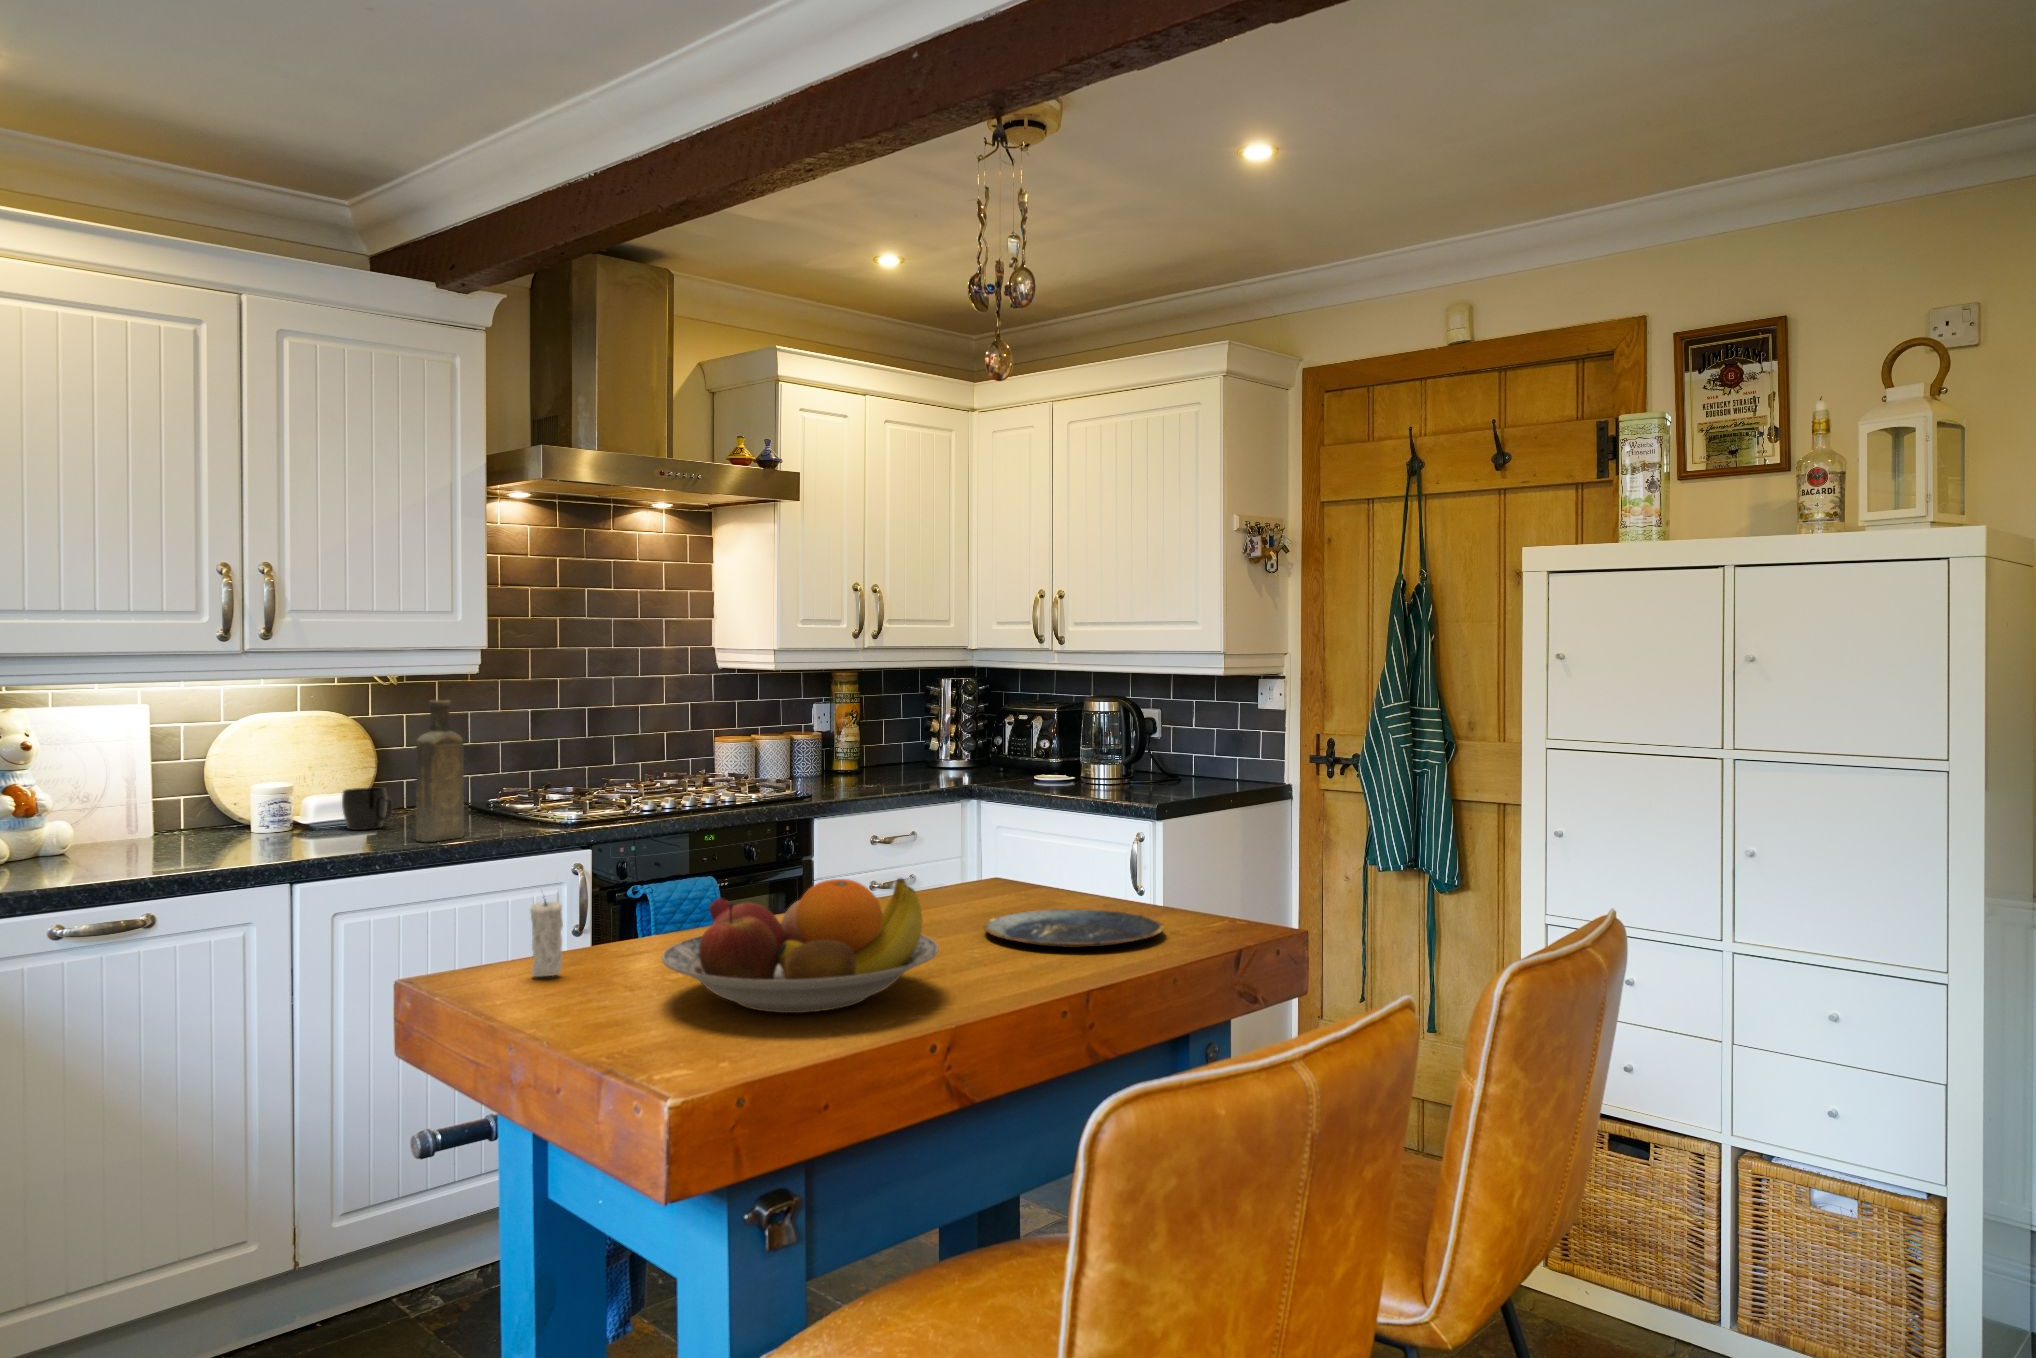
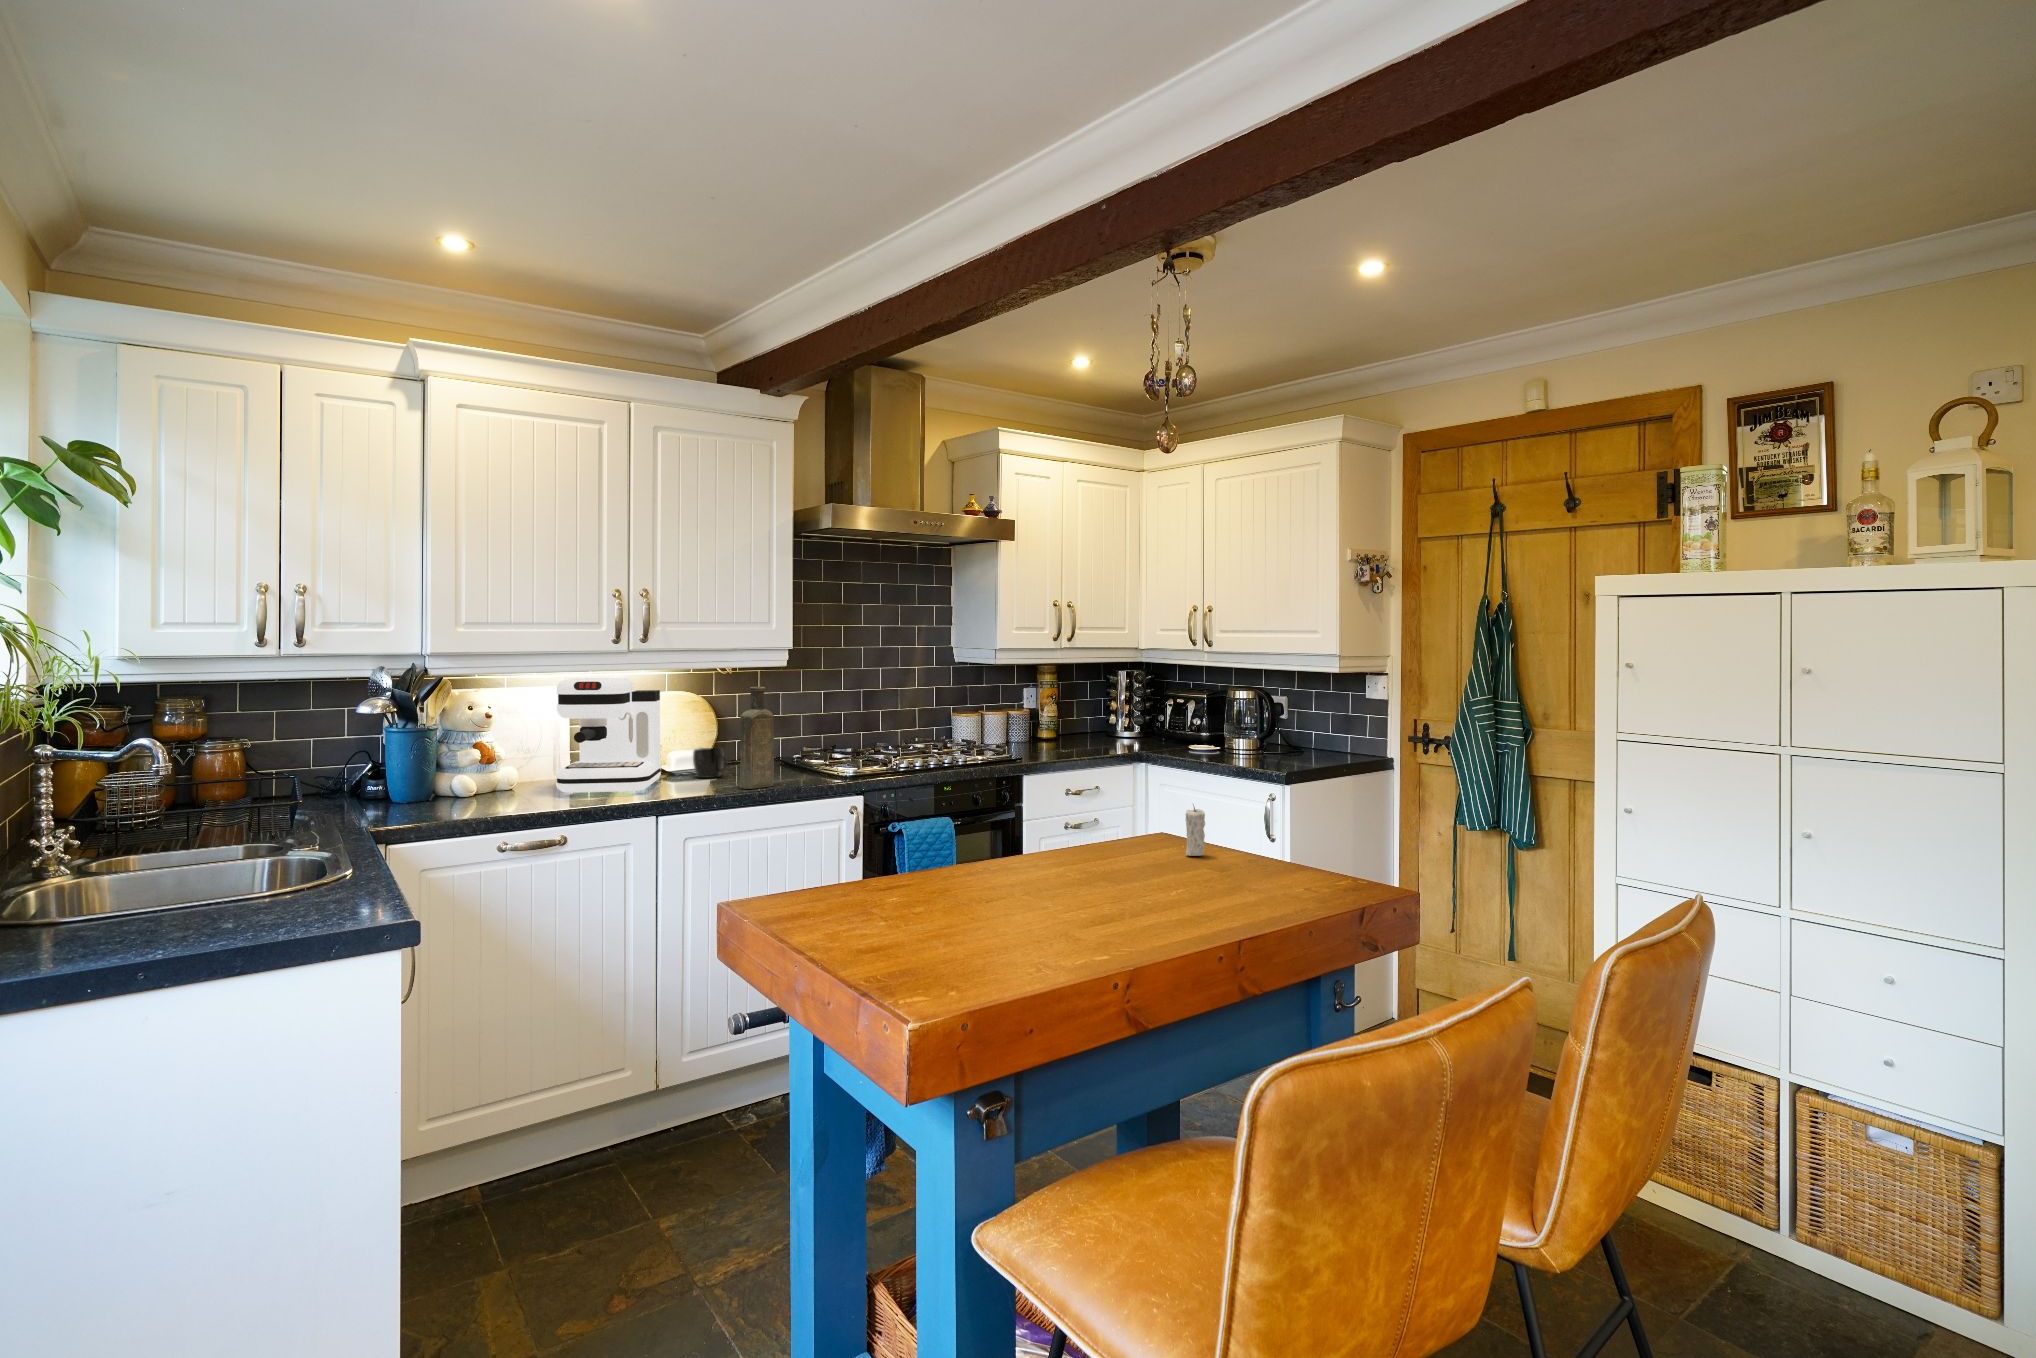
coffee maker: none [145,690,297,856] -> present [556,677,661,795]
fruit bowl: present [662,878,938,1013] -> none [887,841,1110,953]
candle: present [530,901,563,977] -> present [1185,805,1205,856]
plate: present [984,909,1164,948] -> none [1149,863,1299,900]

